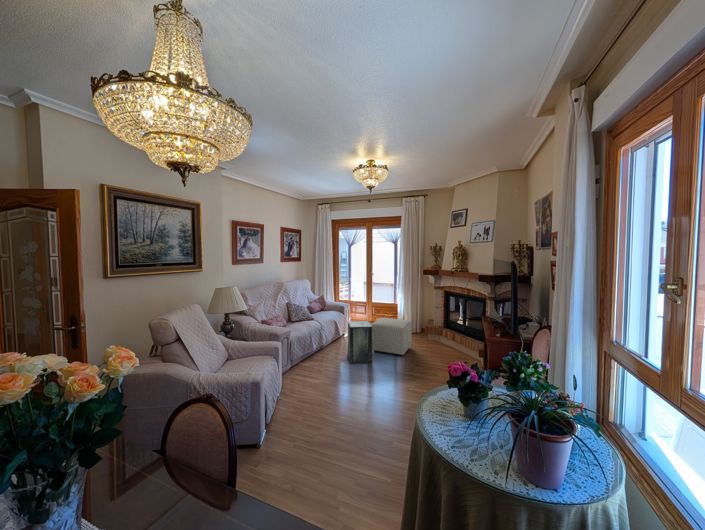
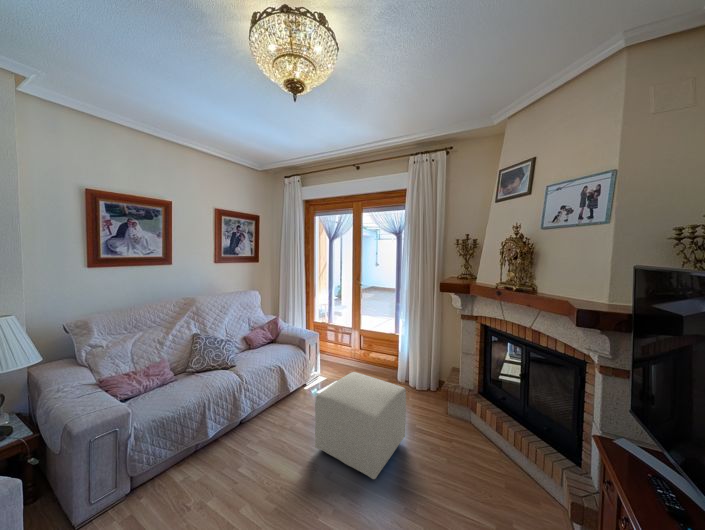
storage box: present [348,321,372,364] -> none [241,391,304,504]

